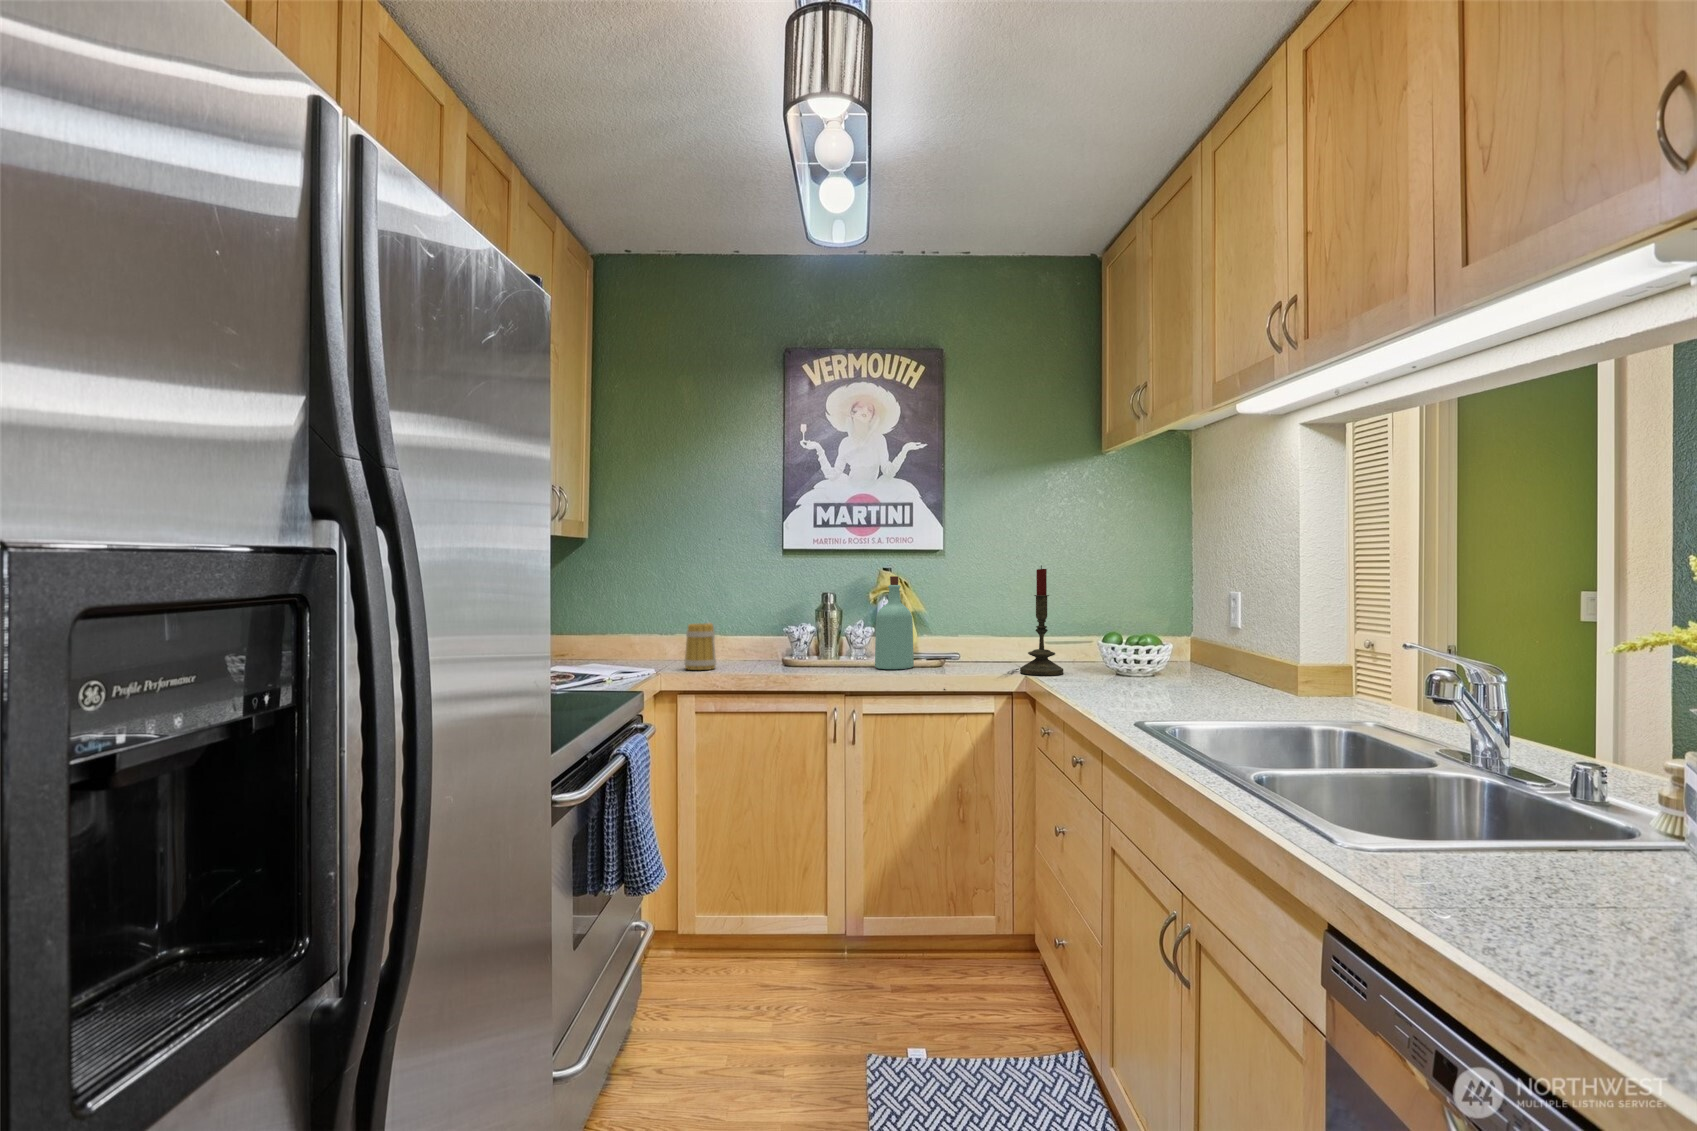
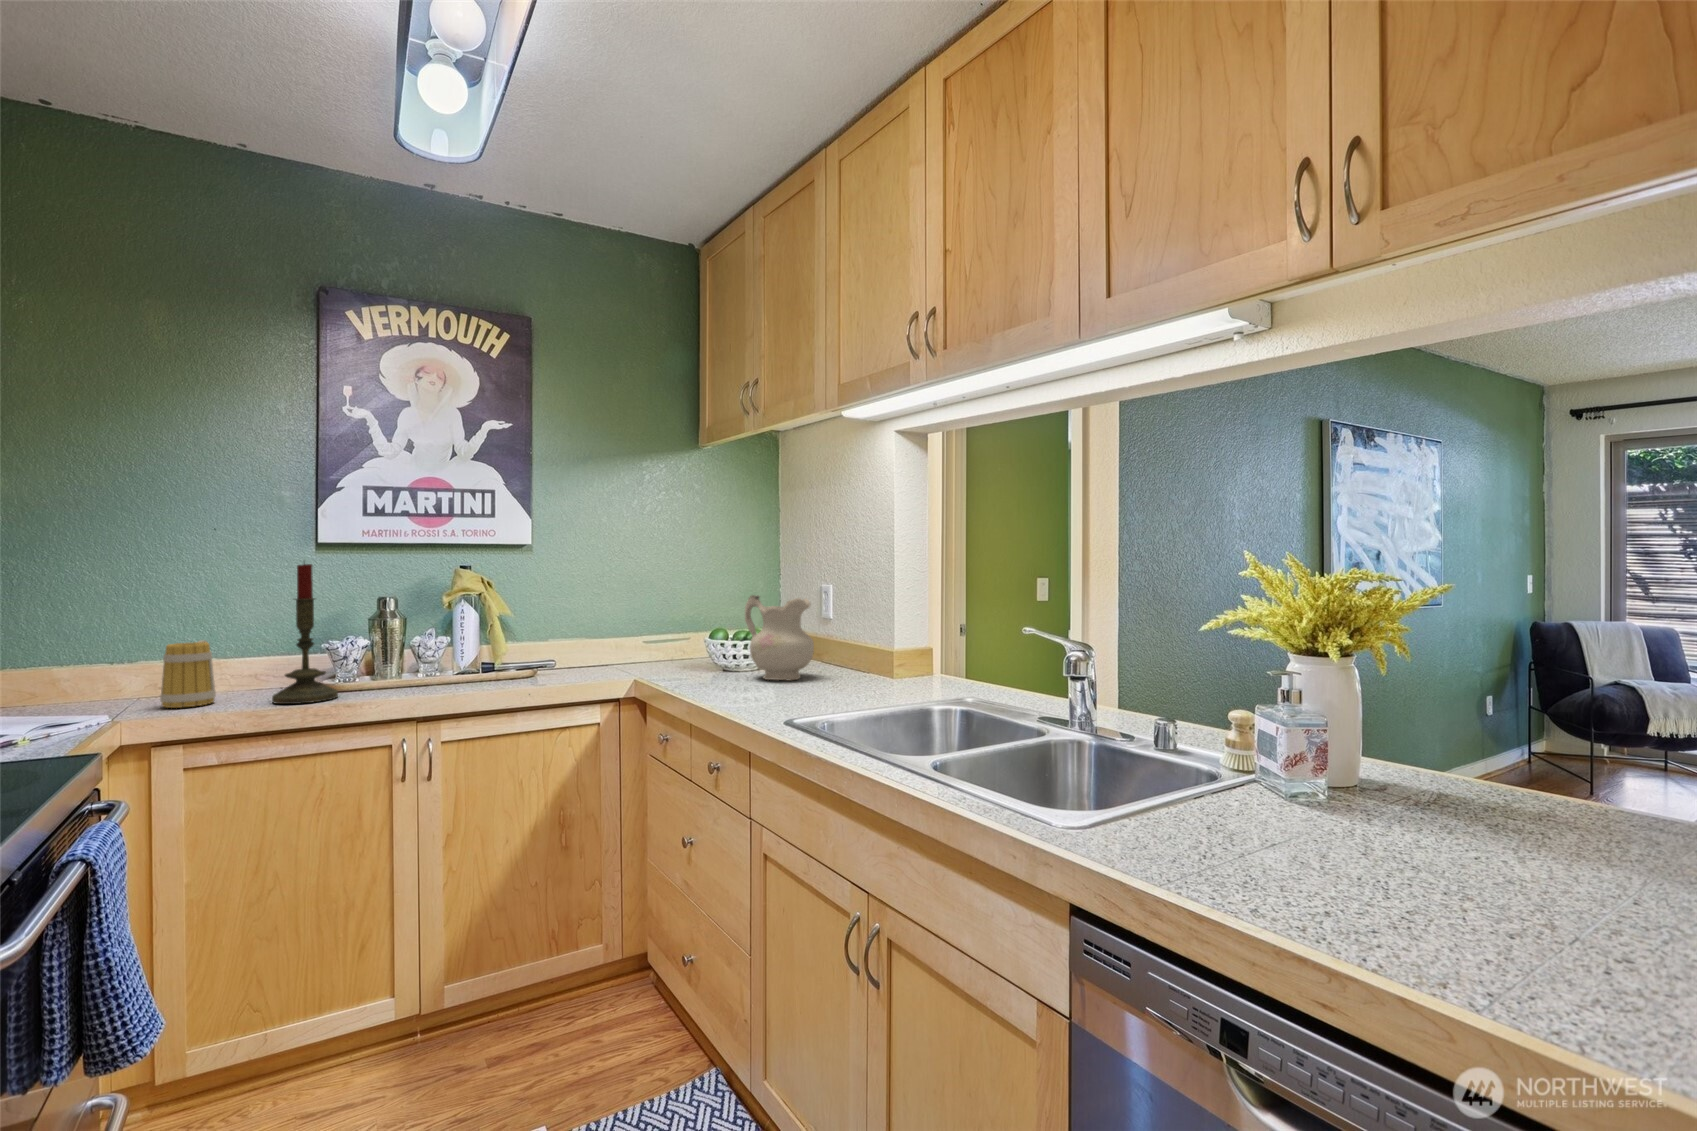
candle: present [1020,566,1063,675] -> present [272,563,338,704]
bottle: present [875,576,914,669] -> none [455,575,504,684]
ceramic pitcher: none [1133,599,1206,688] -> present [745,595,814,680]

